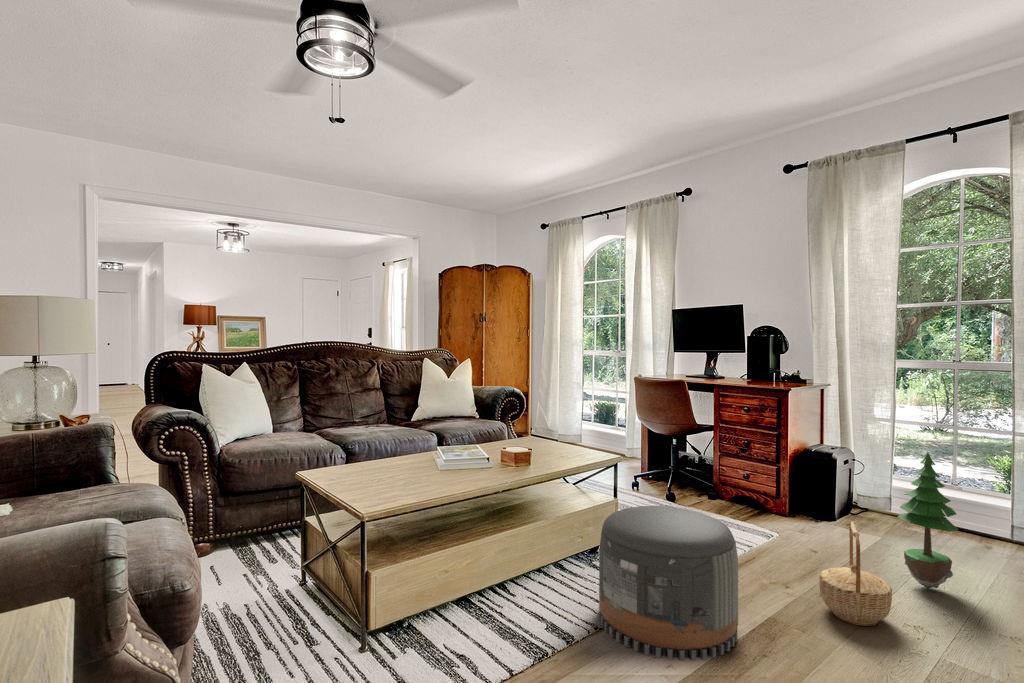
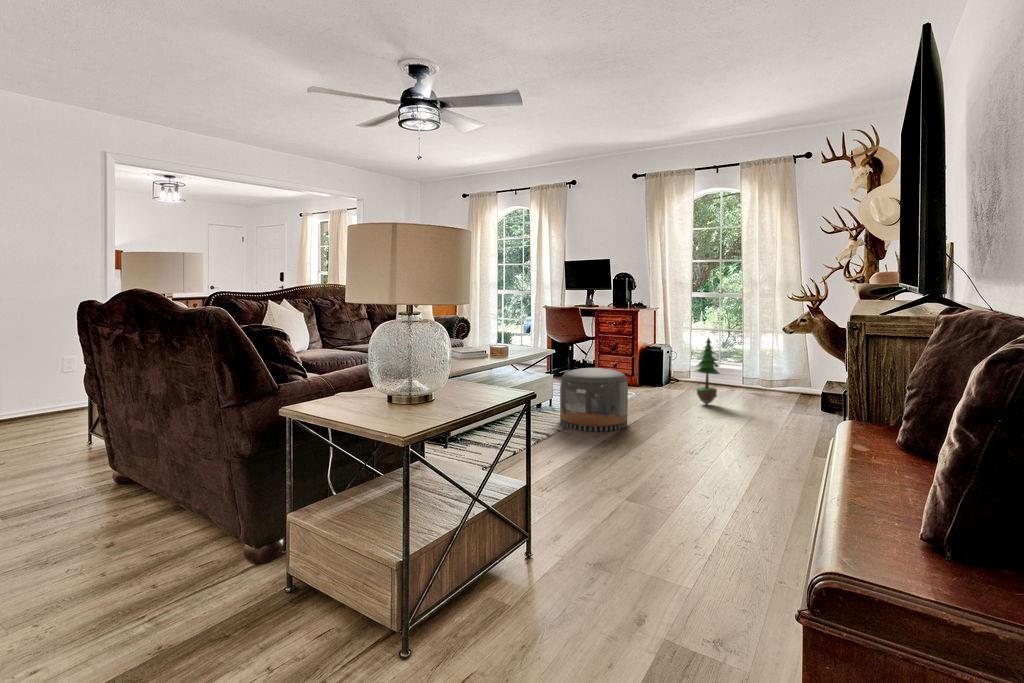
basket: present [819,522,892,626] -> none [660,371,692,417]

